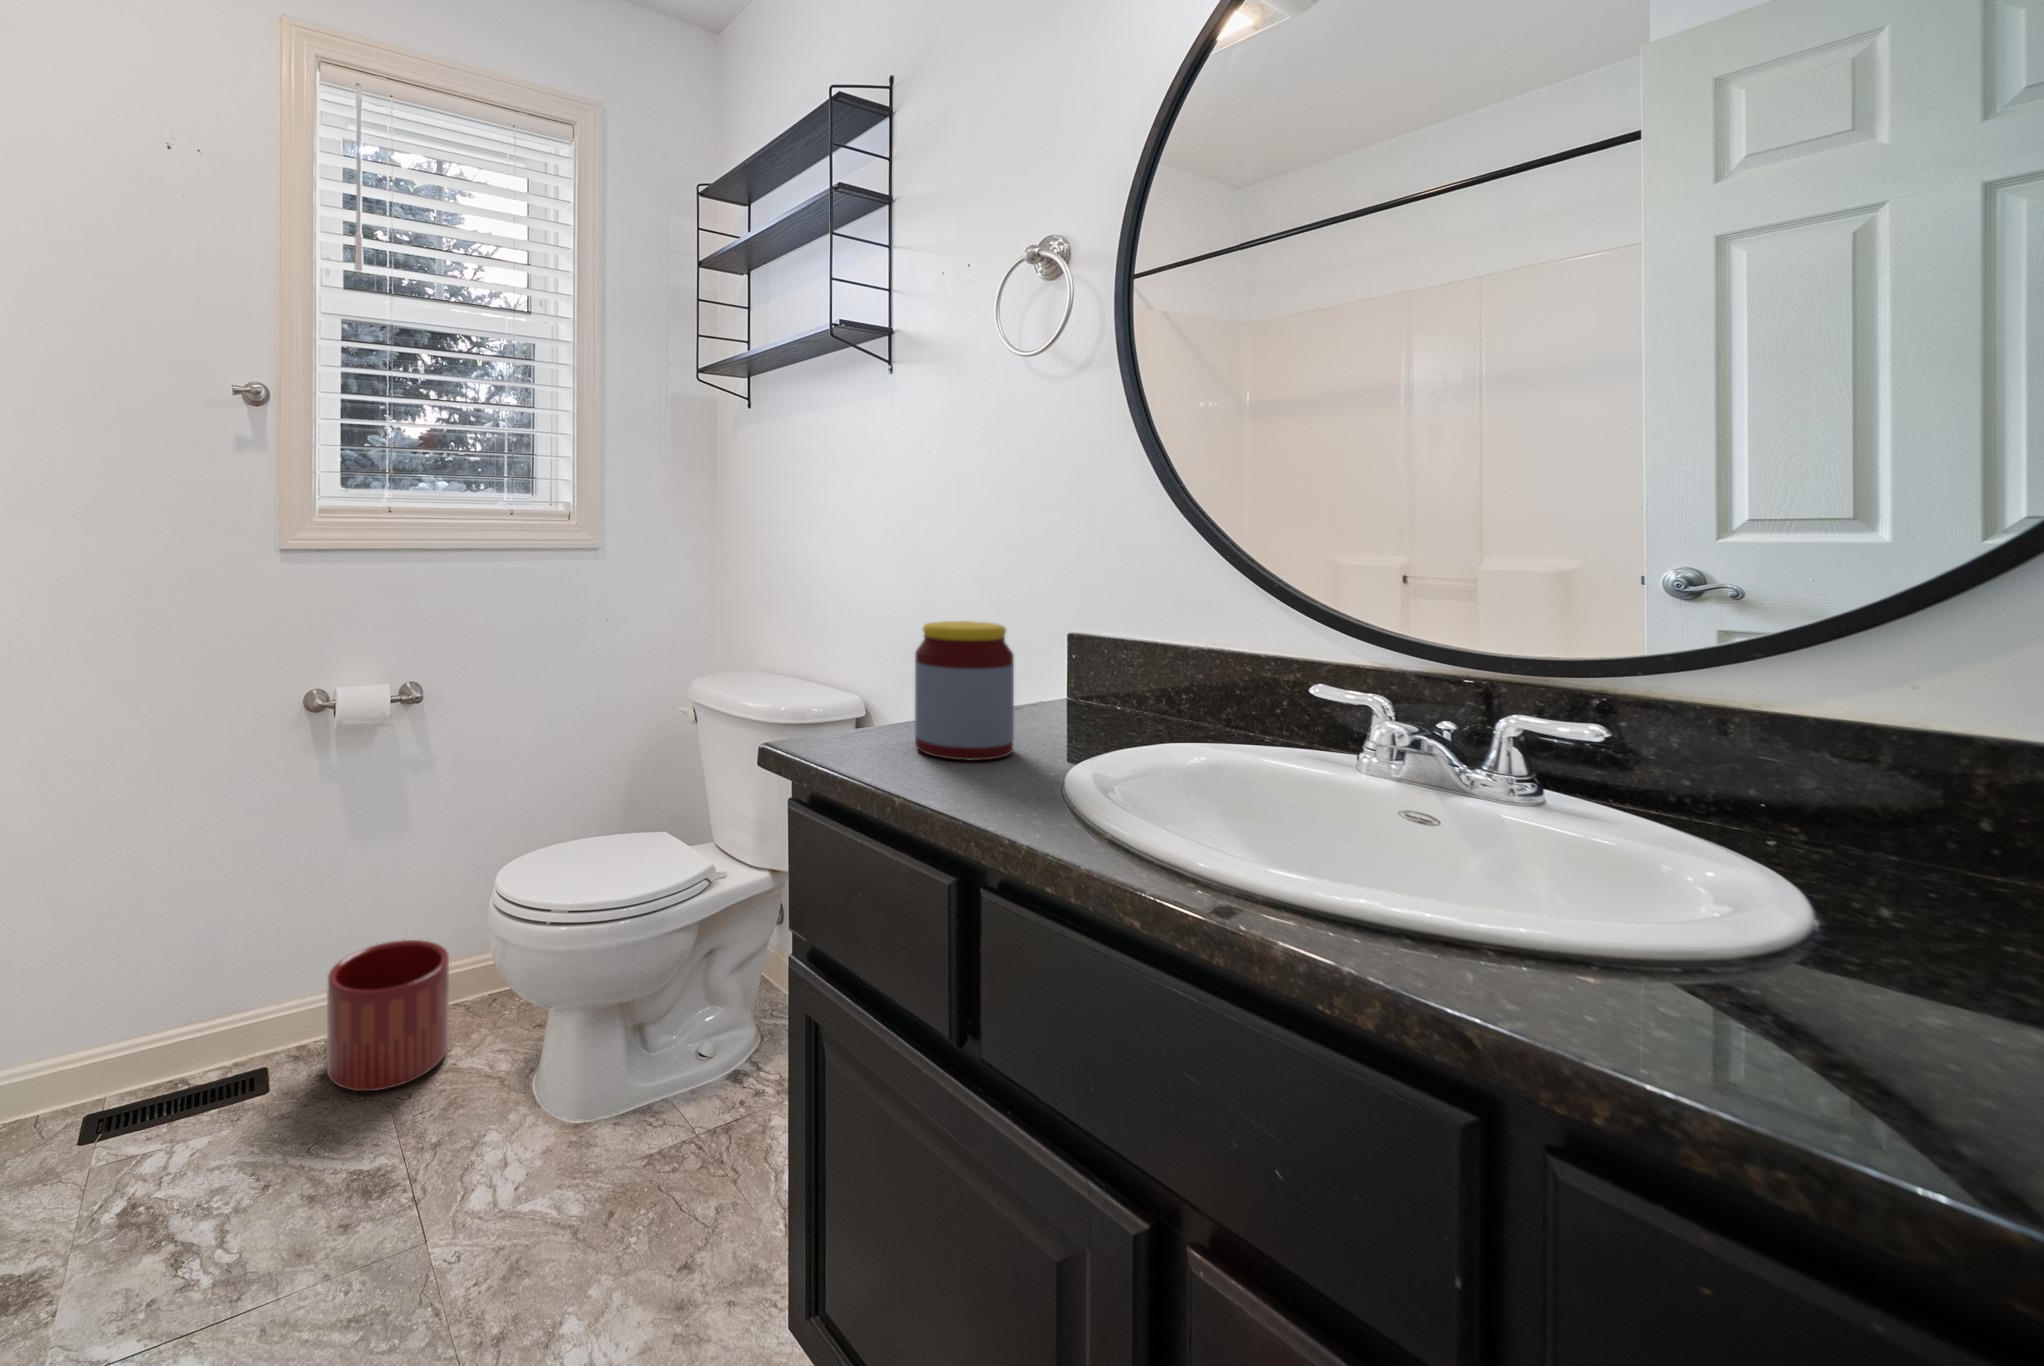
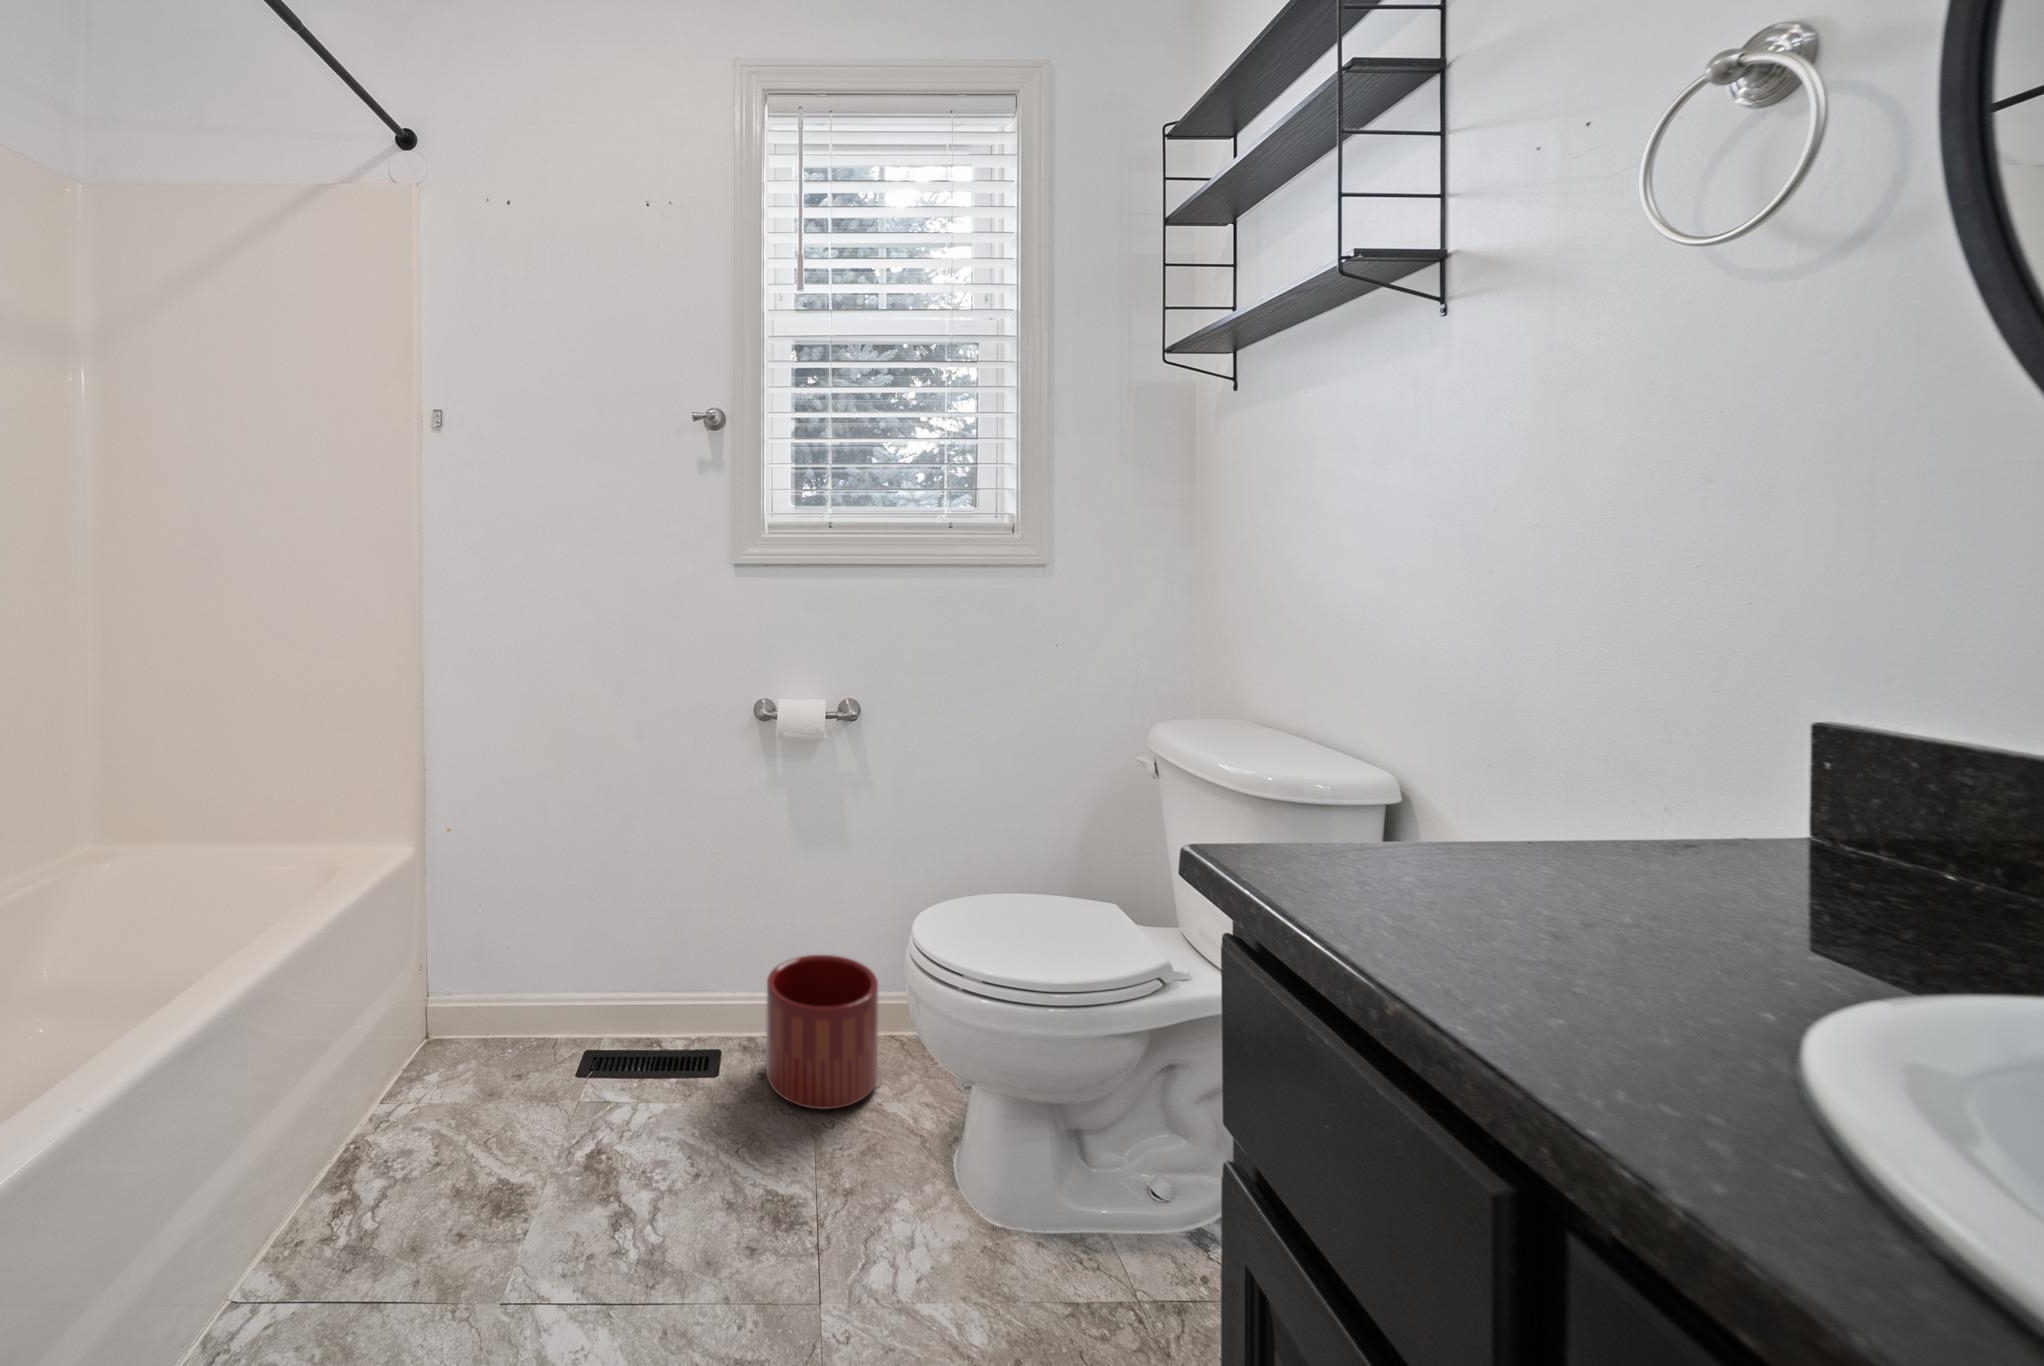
jar: present [915,621,1014,761] -> none [1449,699,1669,962]

